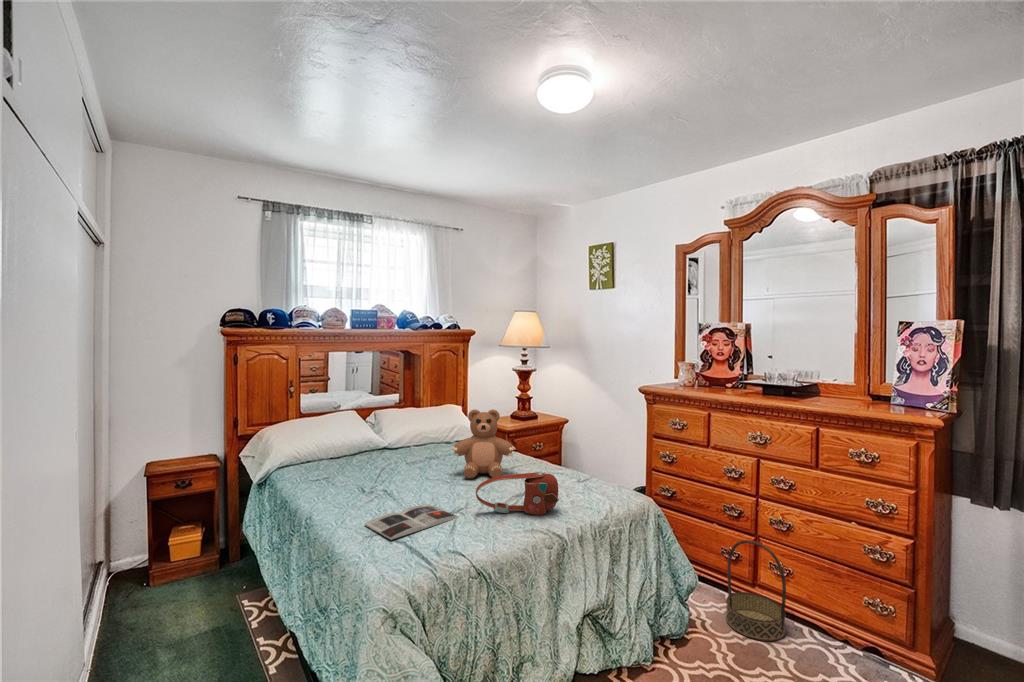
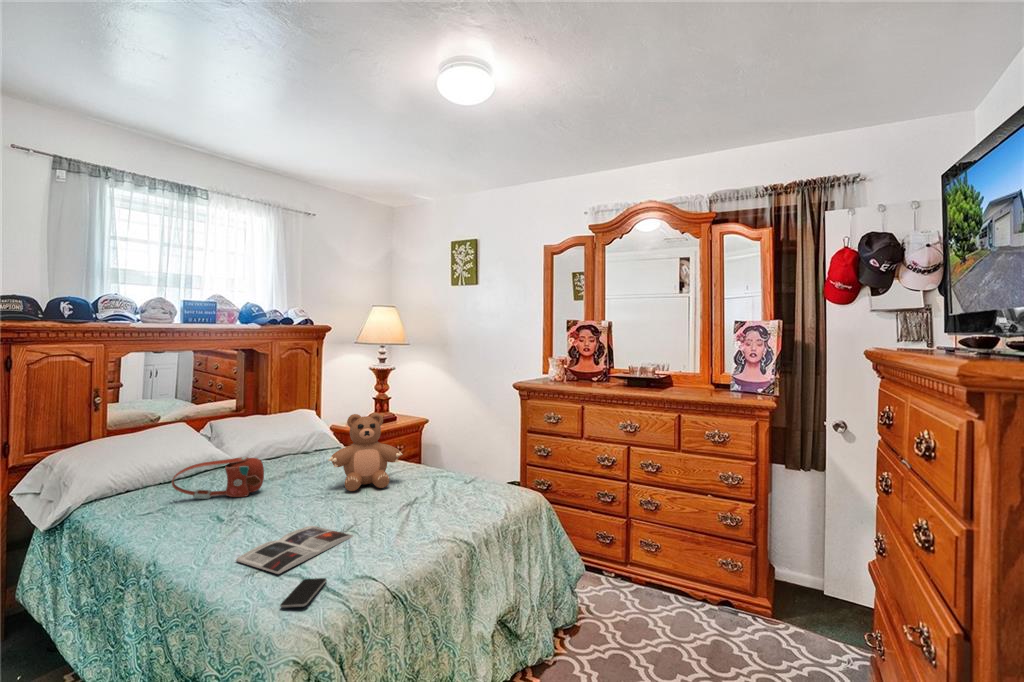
handbag: present [476,472,559,515] -> present [172,457,264,499]
basket: present [726,540,786,641] -> none [606,522,658,612]
smartphone: none [385,547,425,568] -> present [280,578,327,608]

